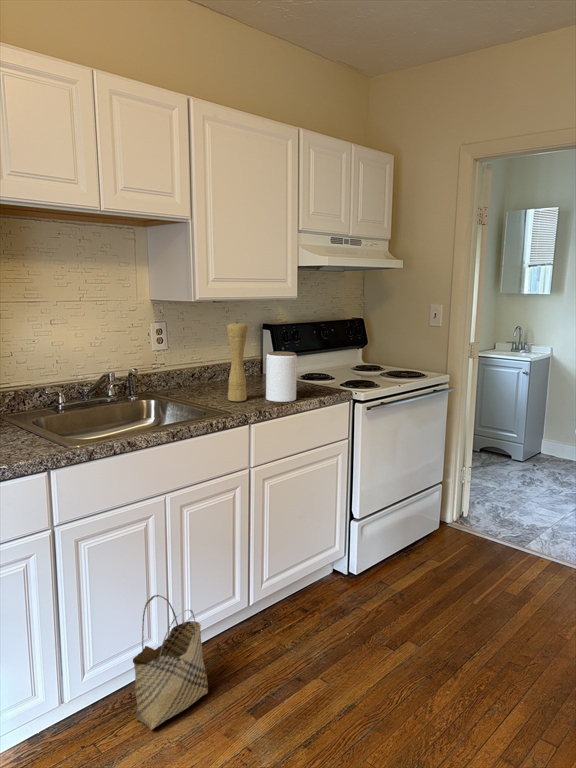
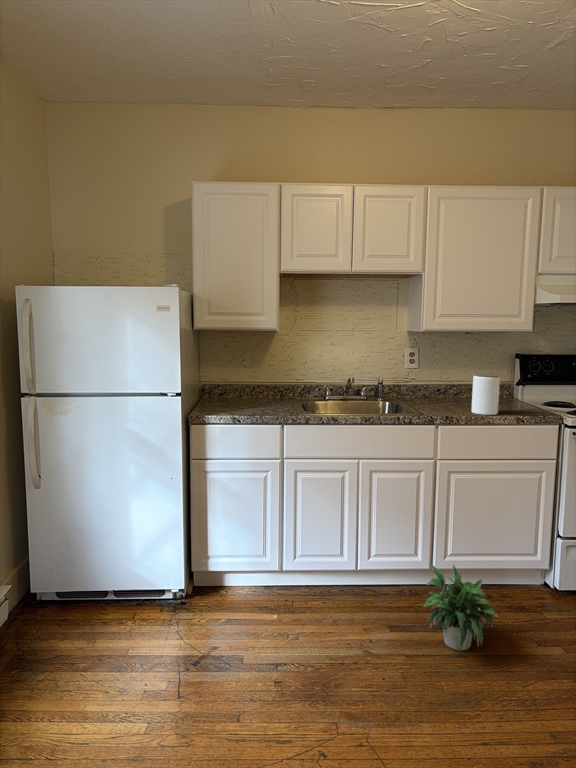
pepper mill: present [227,322,247,401] -> none [441,349,459,410]
potted plant: none [267,594,378,697] -> present [423,564,498,650]
woven basket: present [133,595,208,730] -> none [320,524,375,606]

